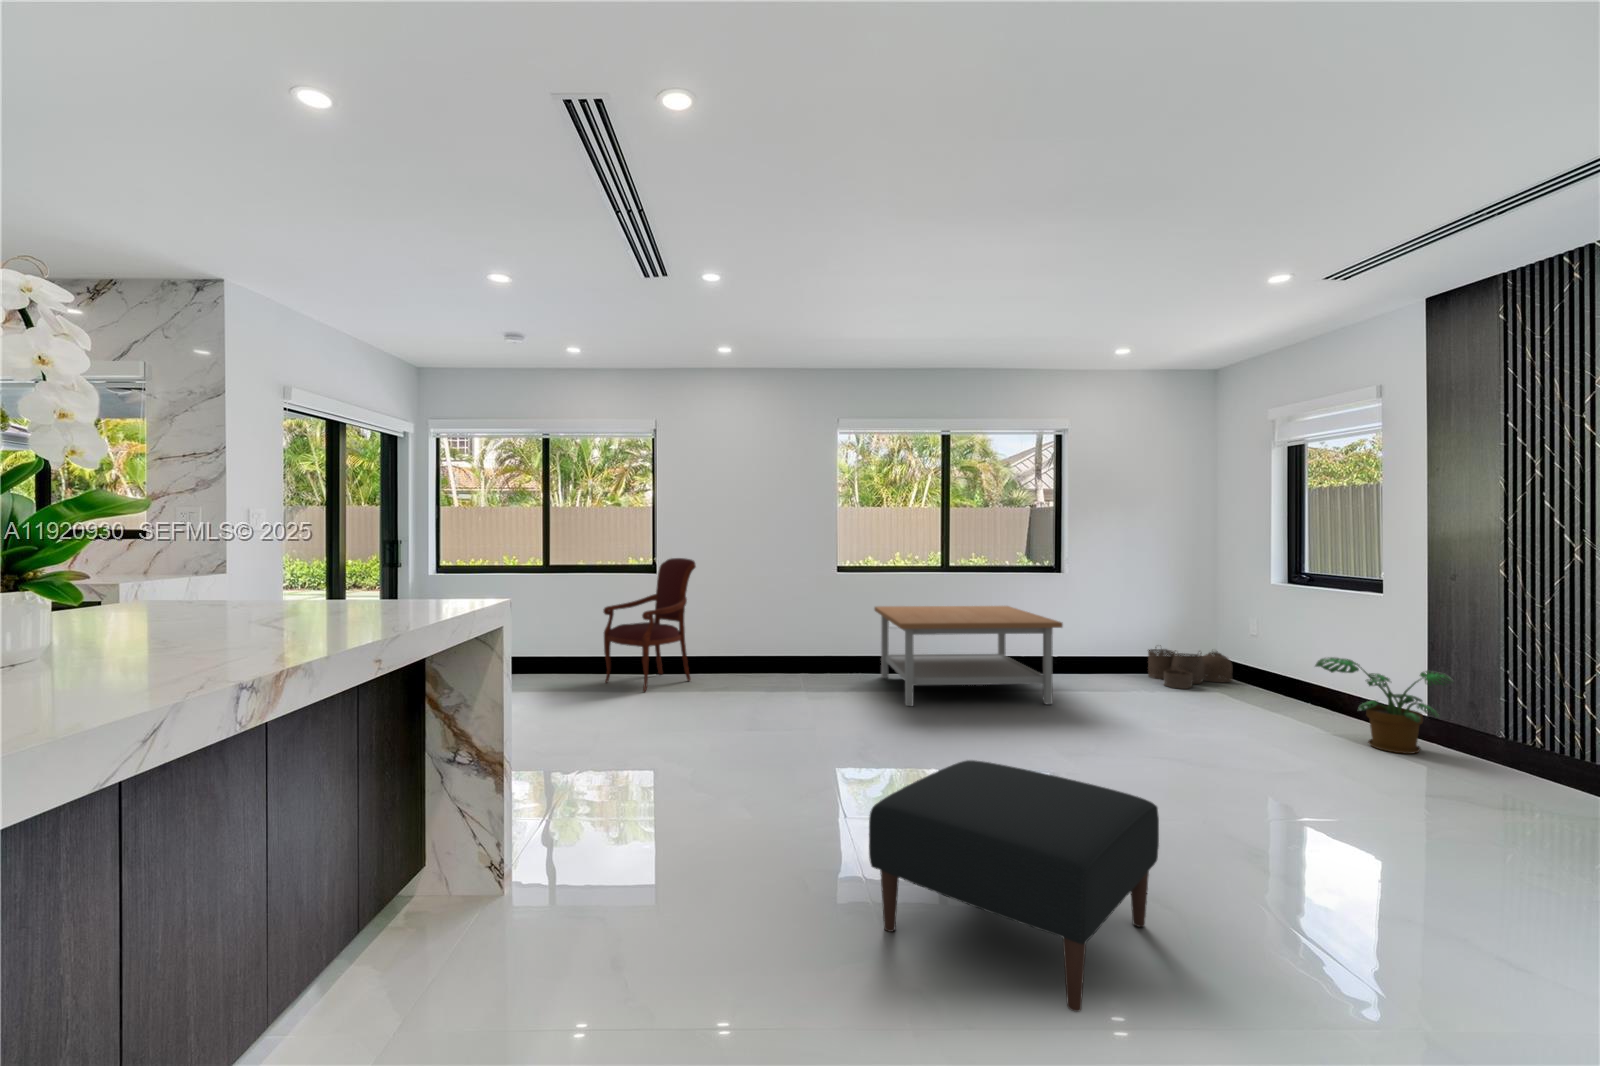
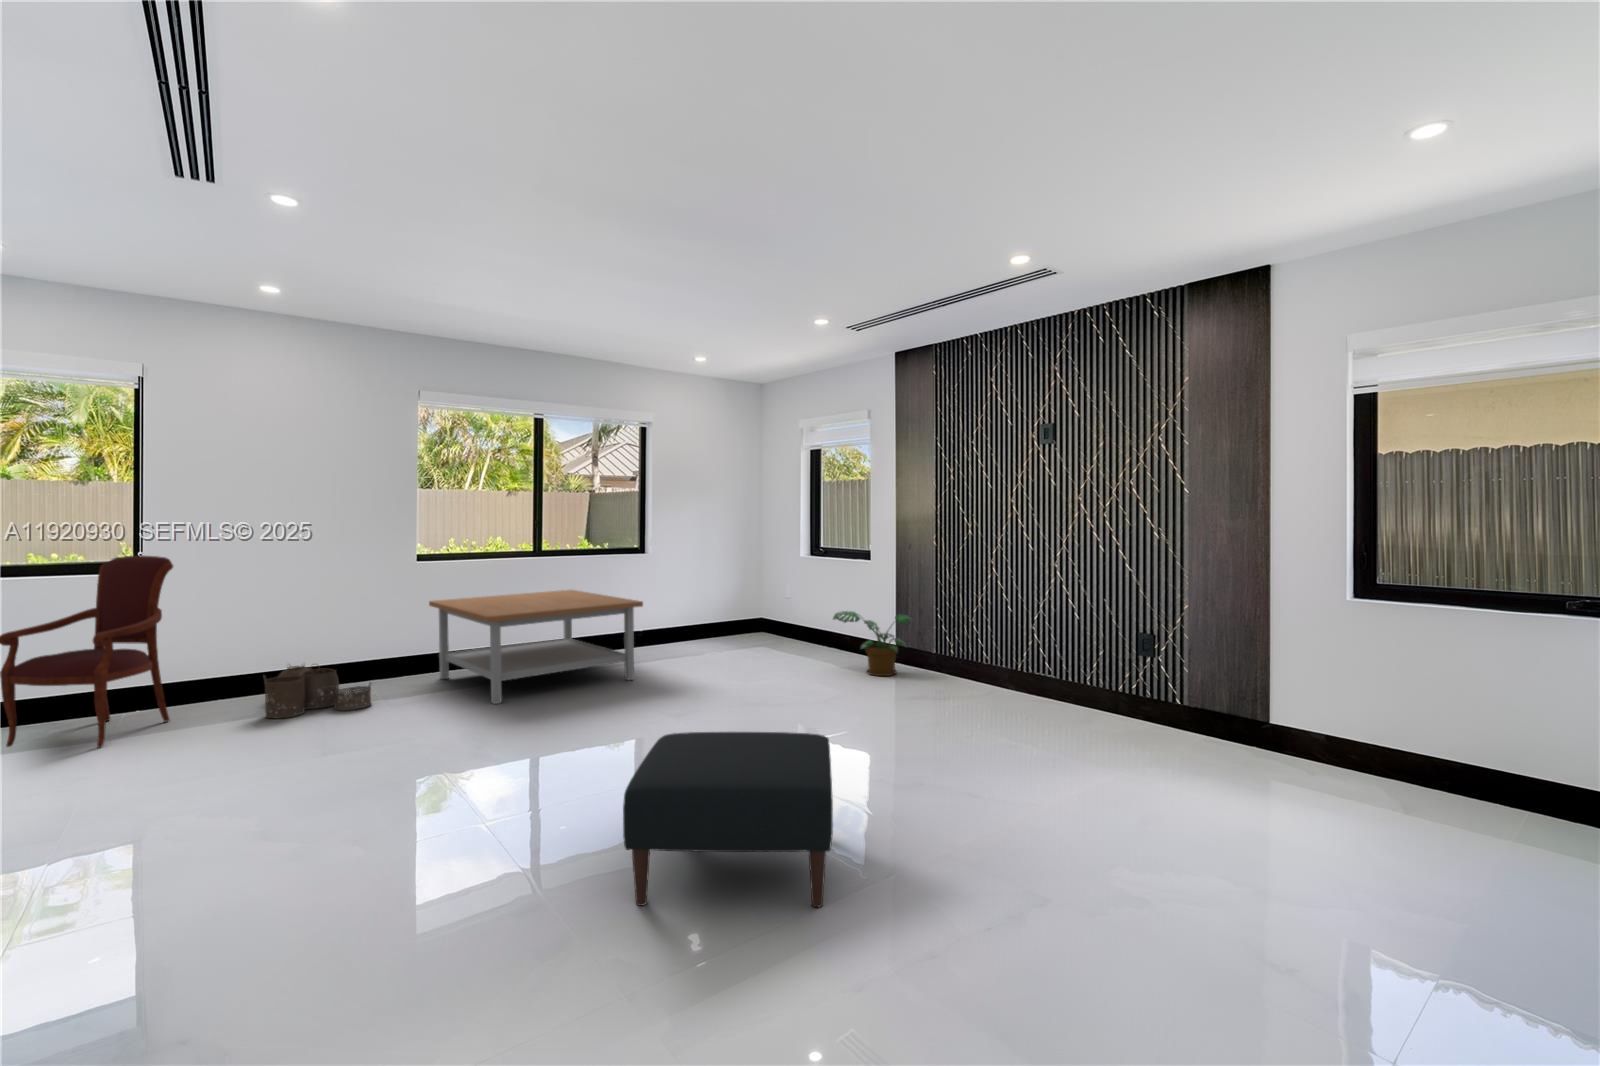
woven basket: present [1148,647,1232,689] -> present [263,666,371,718]

